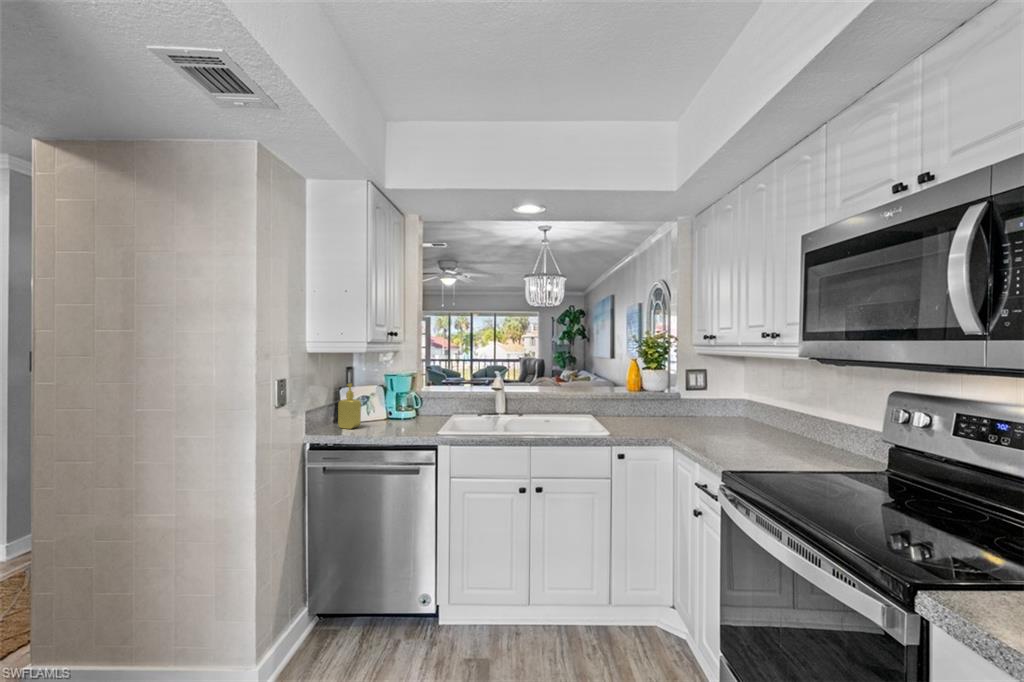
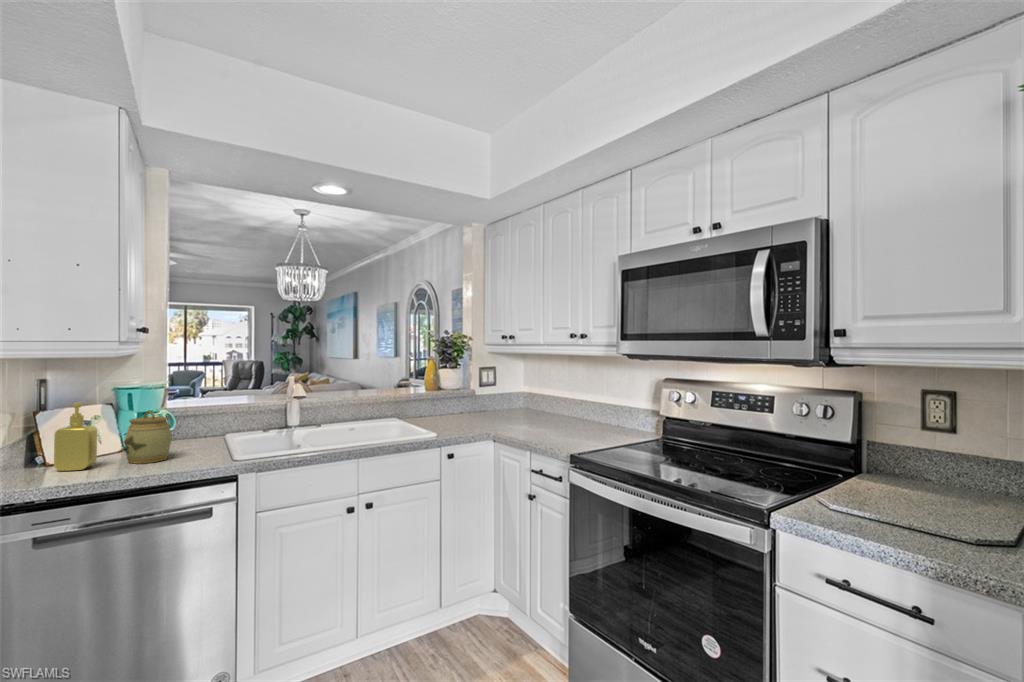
jar: none [376,391,405,429] -> present [125,410,171,464]

